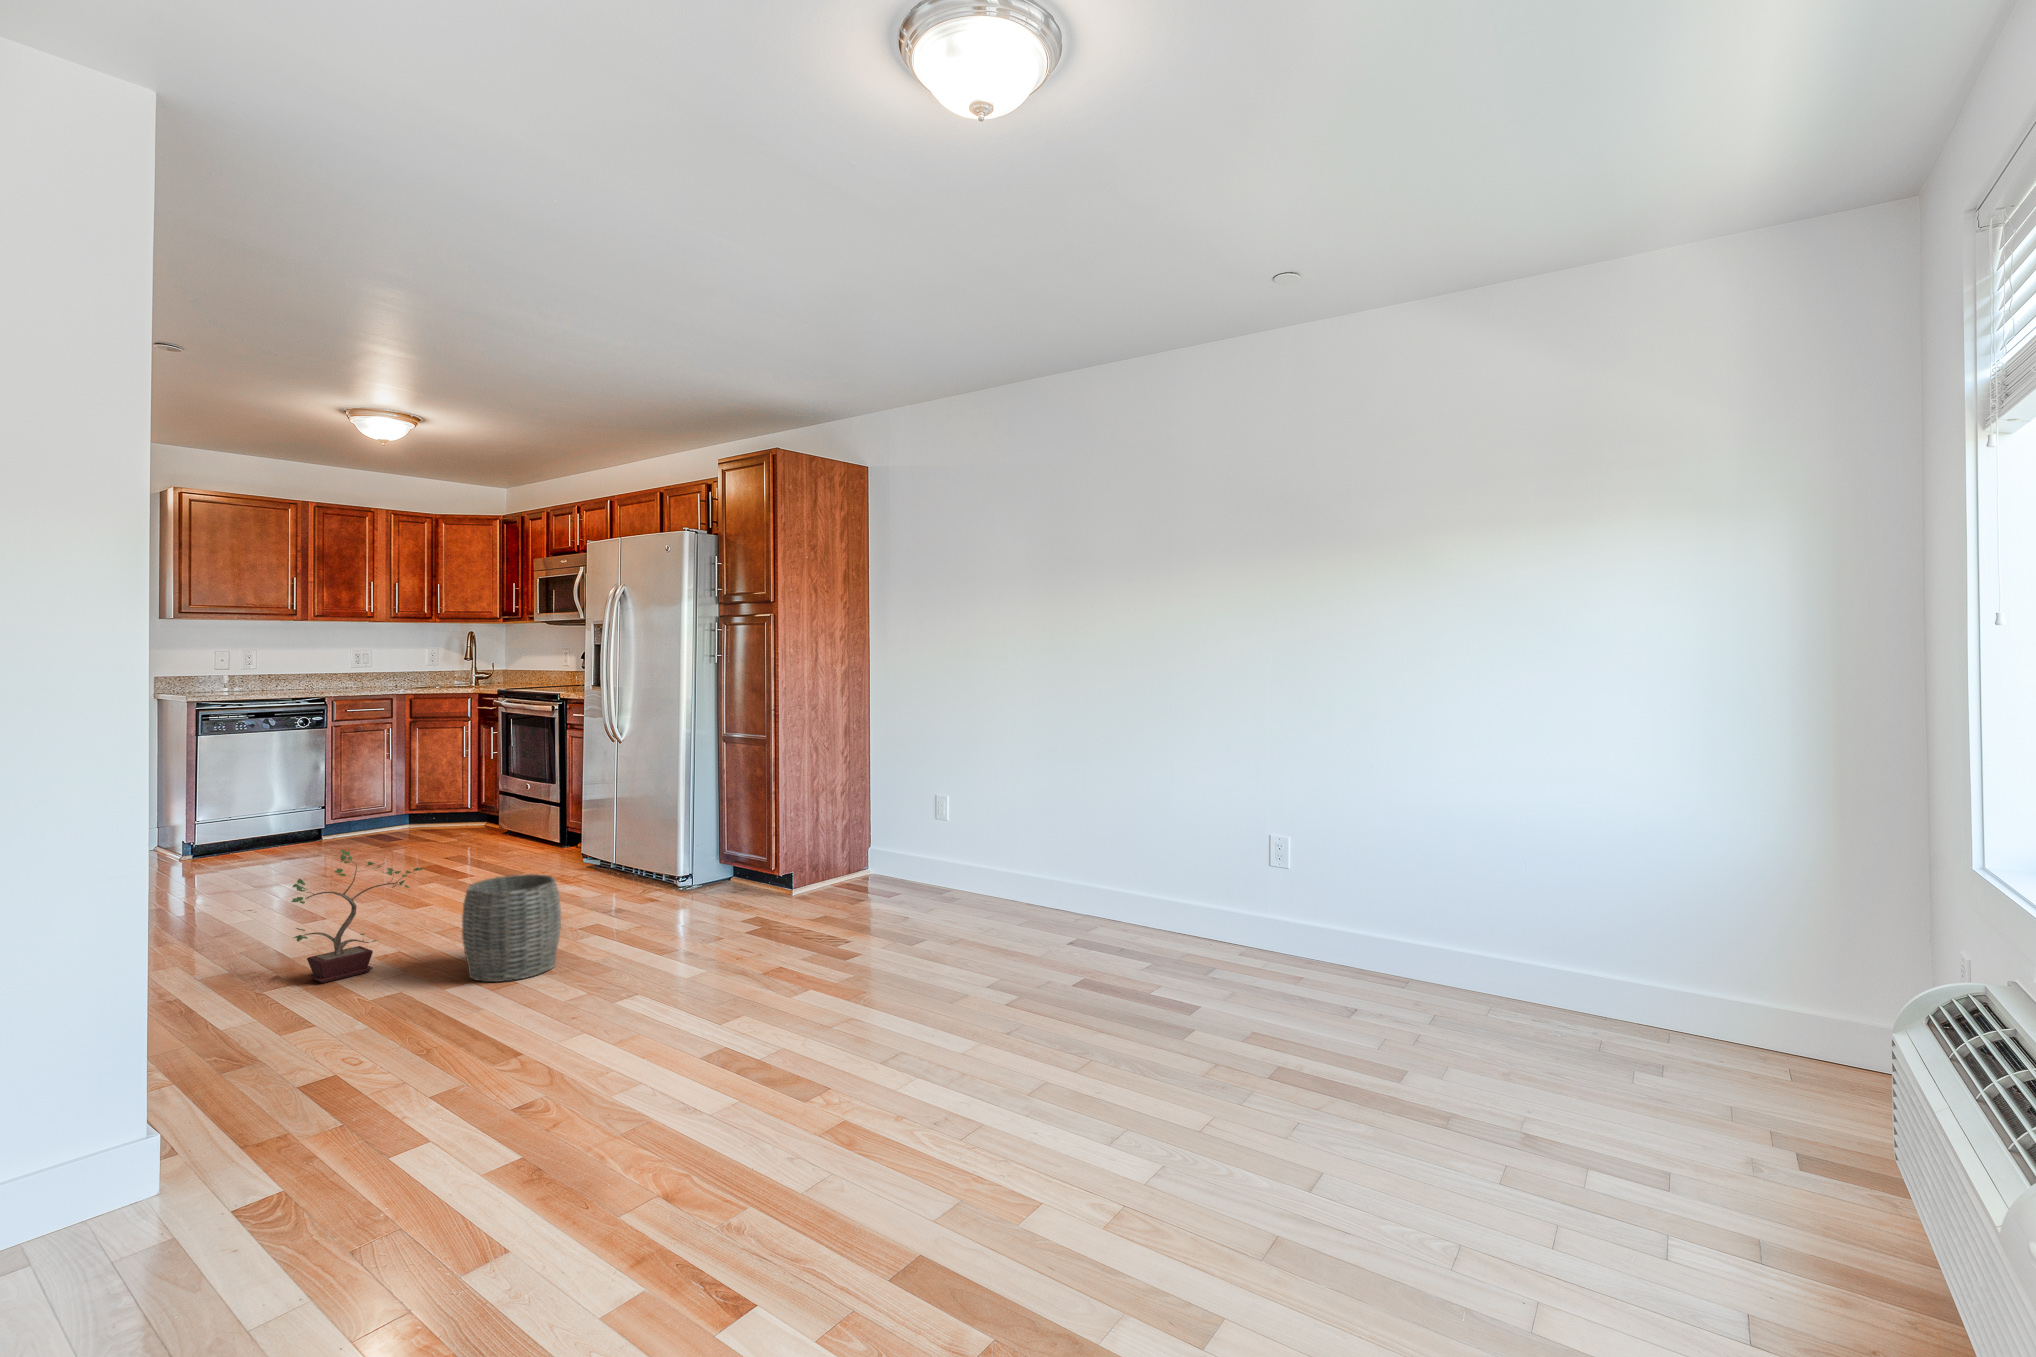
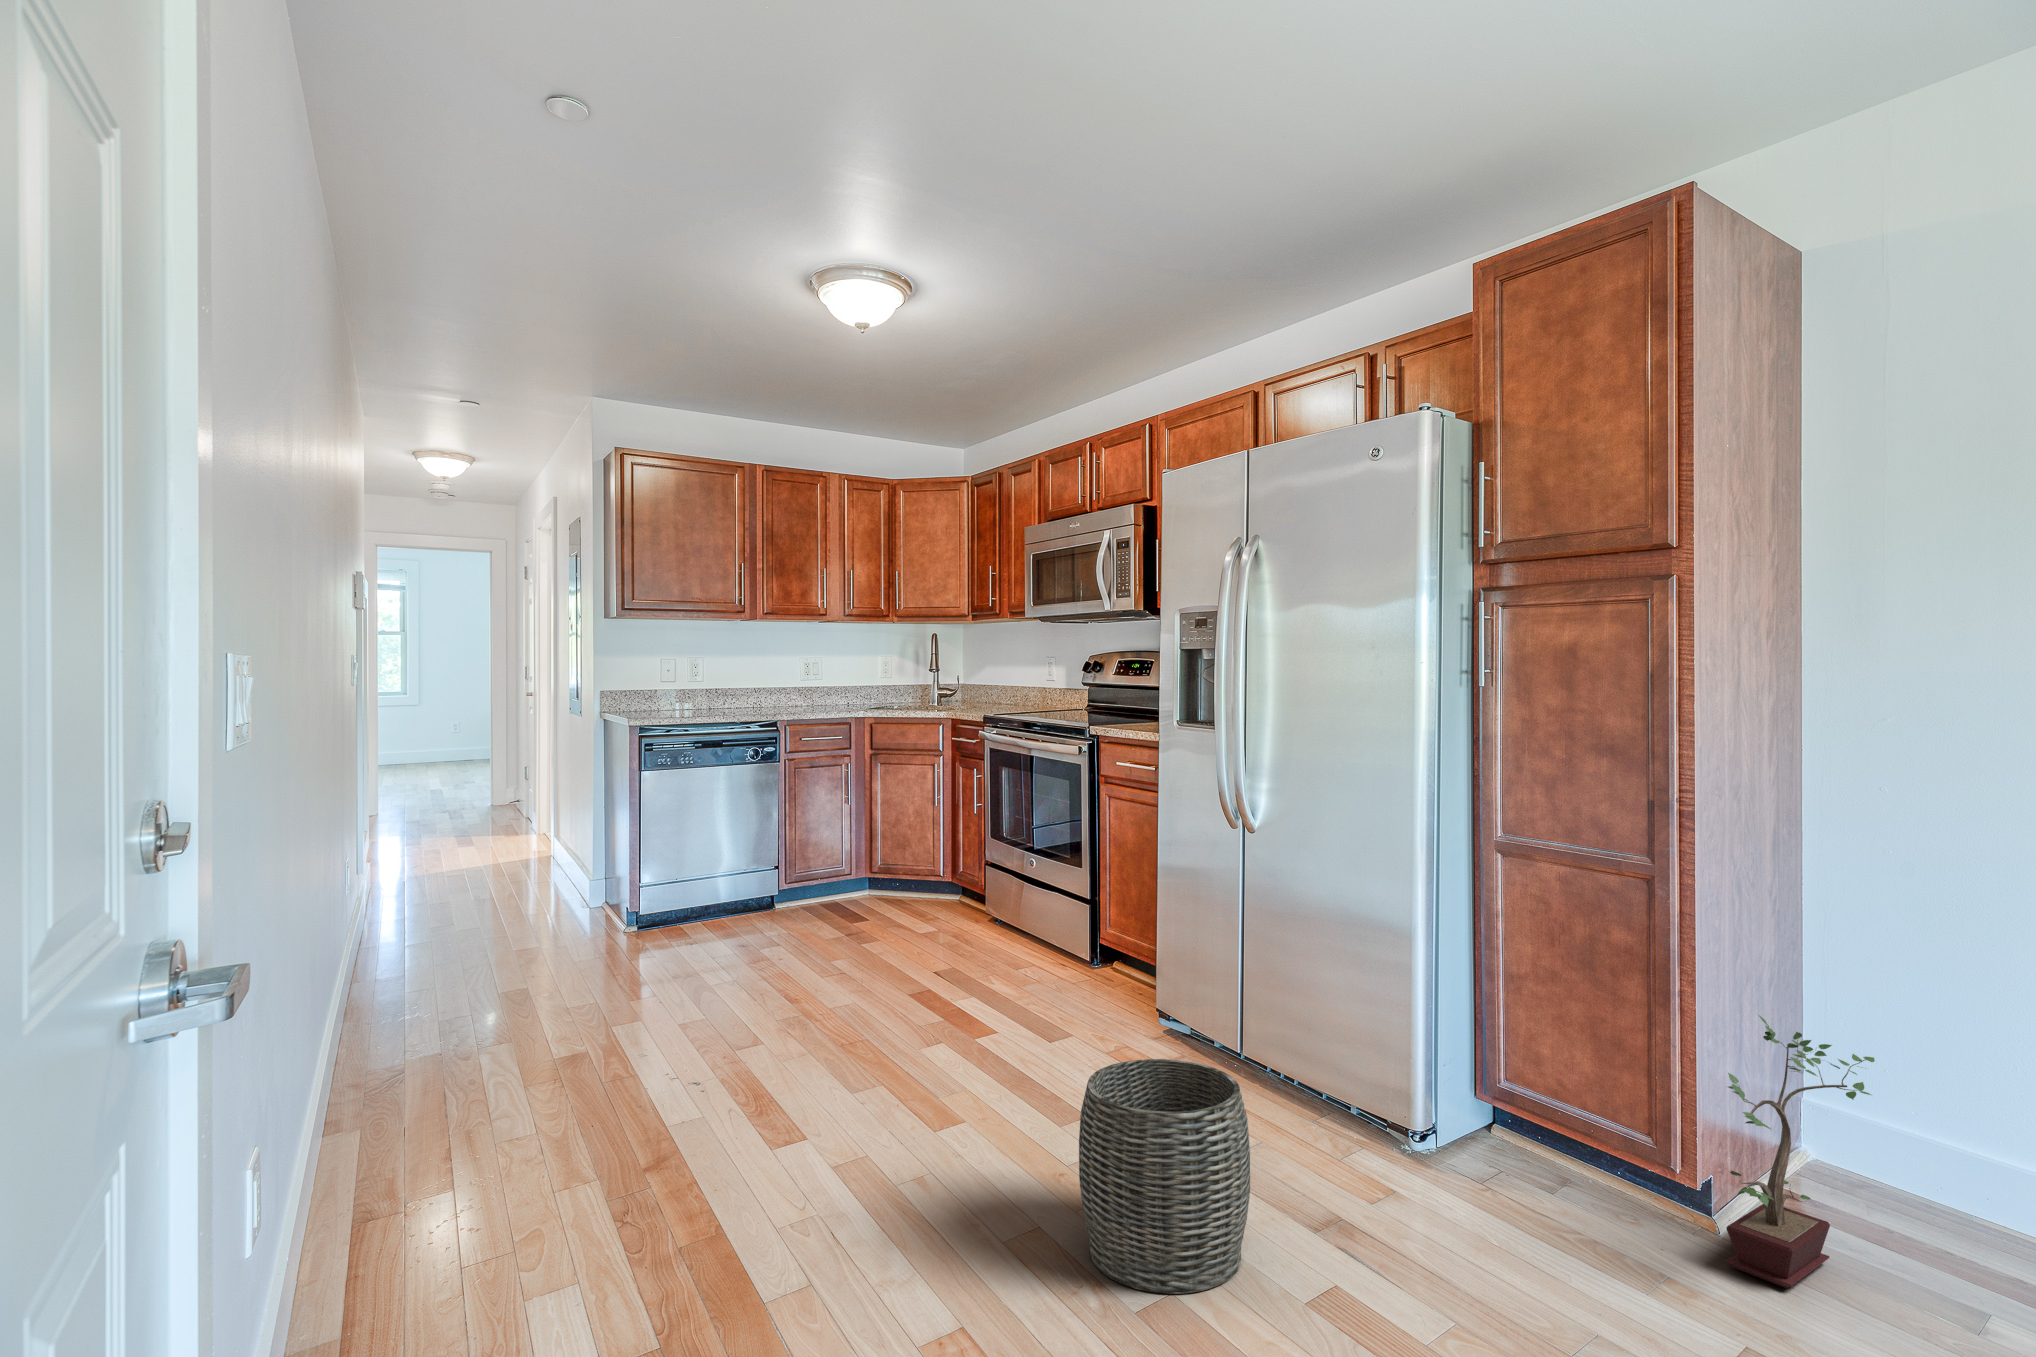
potted plant: present [291,850,424,983] -> present [1726,1015,1875,1288]

